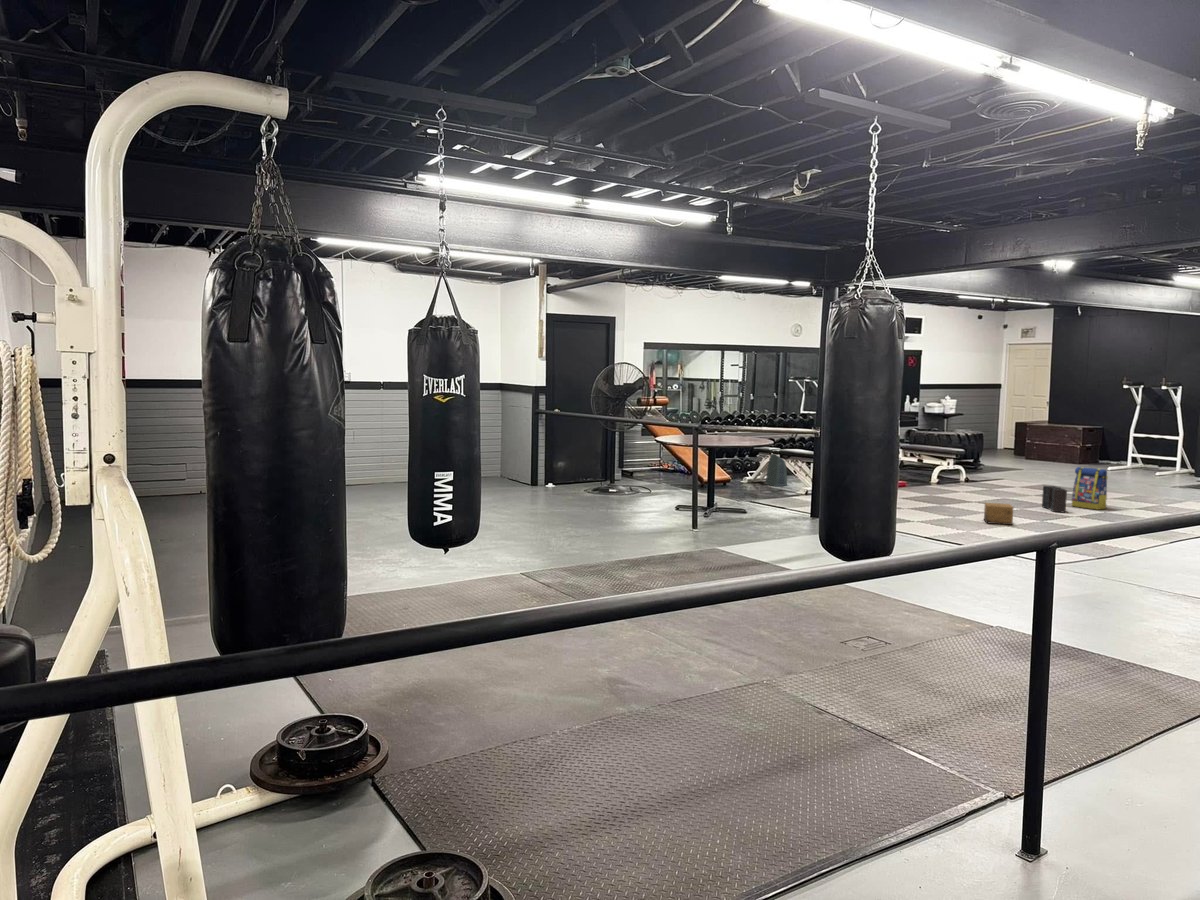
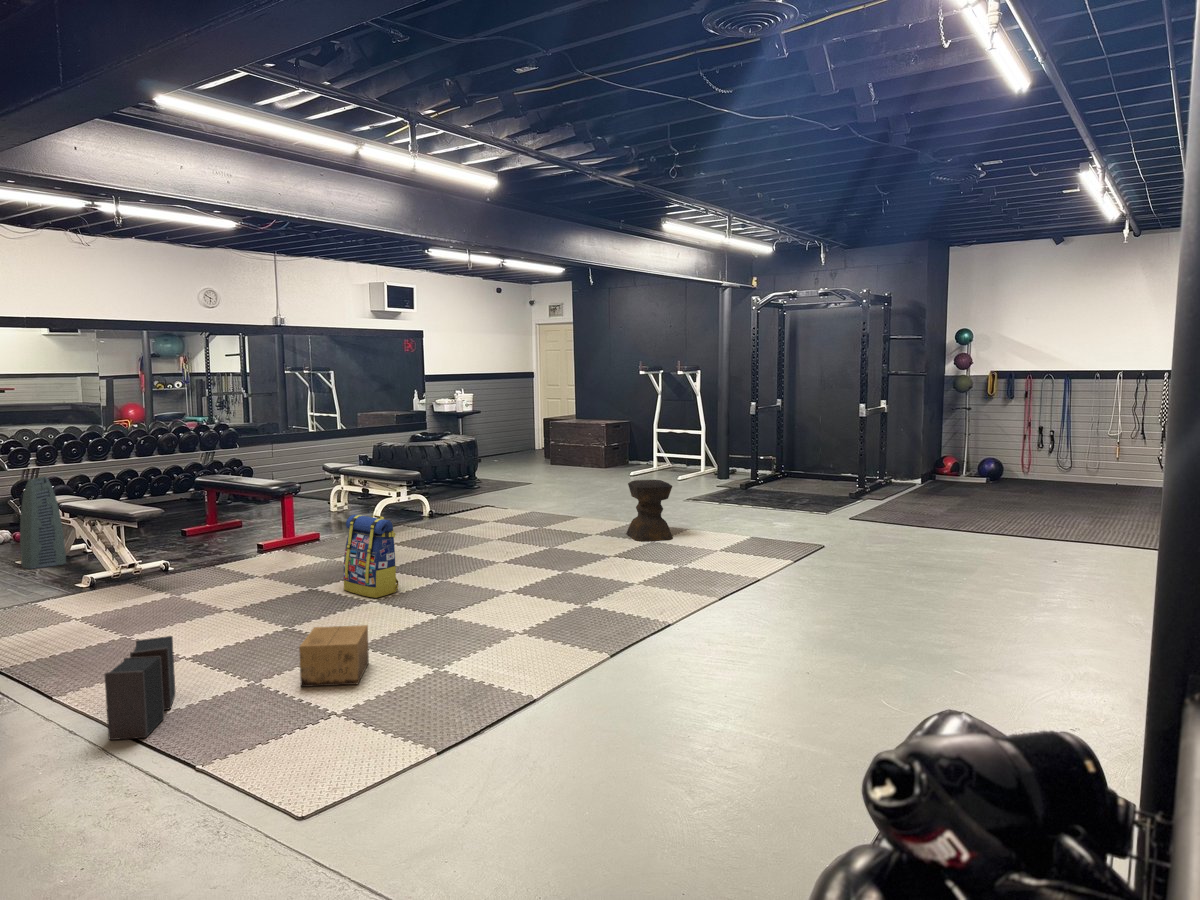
stool: none [1122,461,1162,501] -> present [626,480,673,541]
backpack: present [1072,467,1108,510] -> present [343,515,398,598]
speaker: present [1042,486,1067,513] -> present [105,636,175,740]

